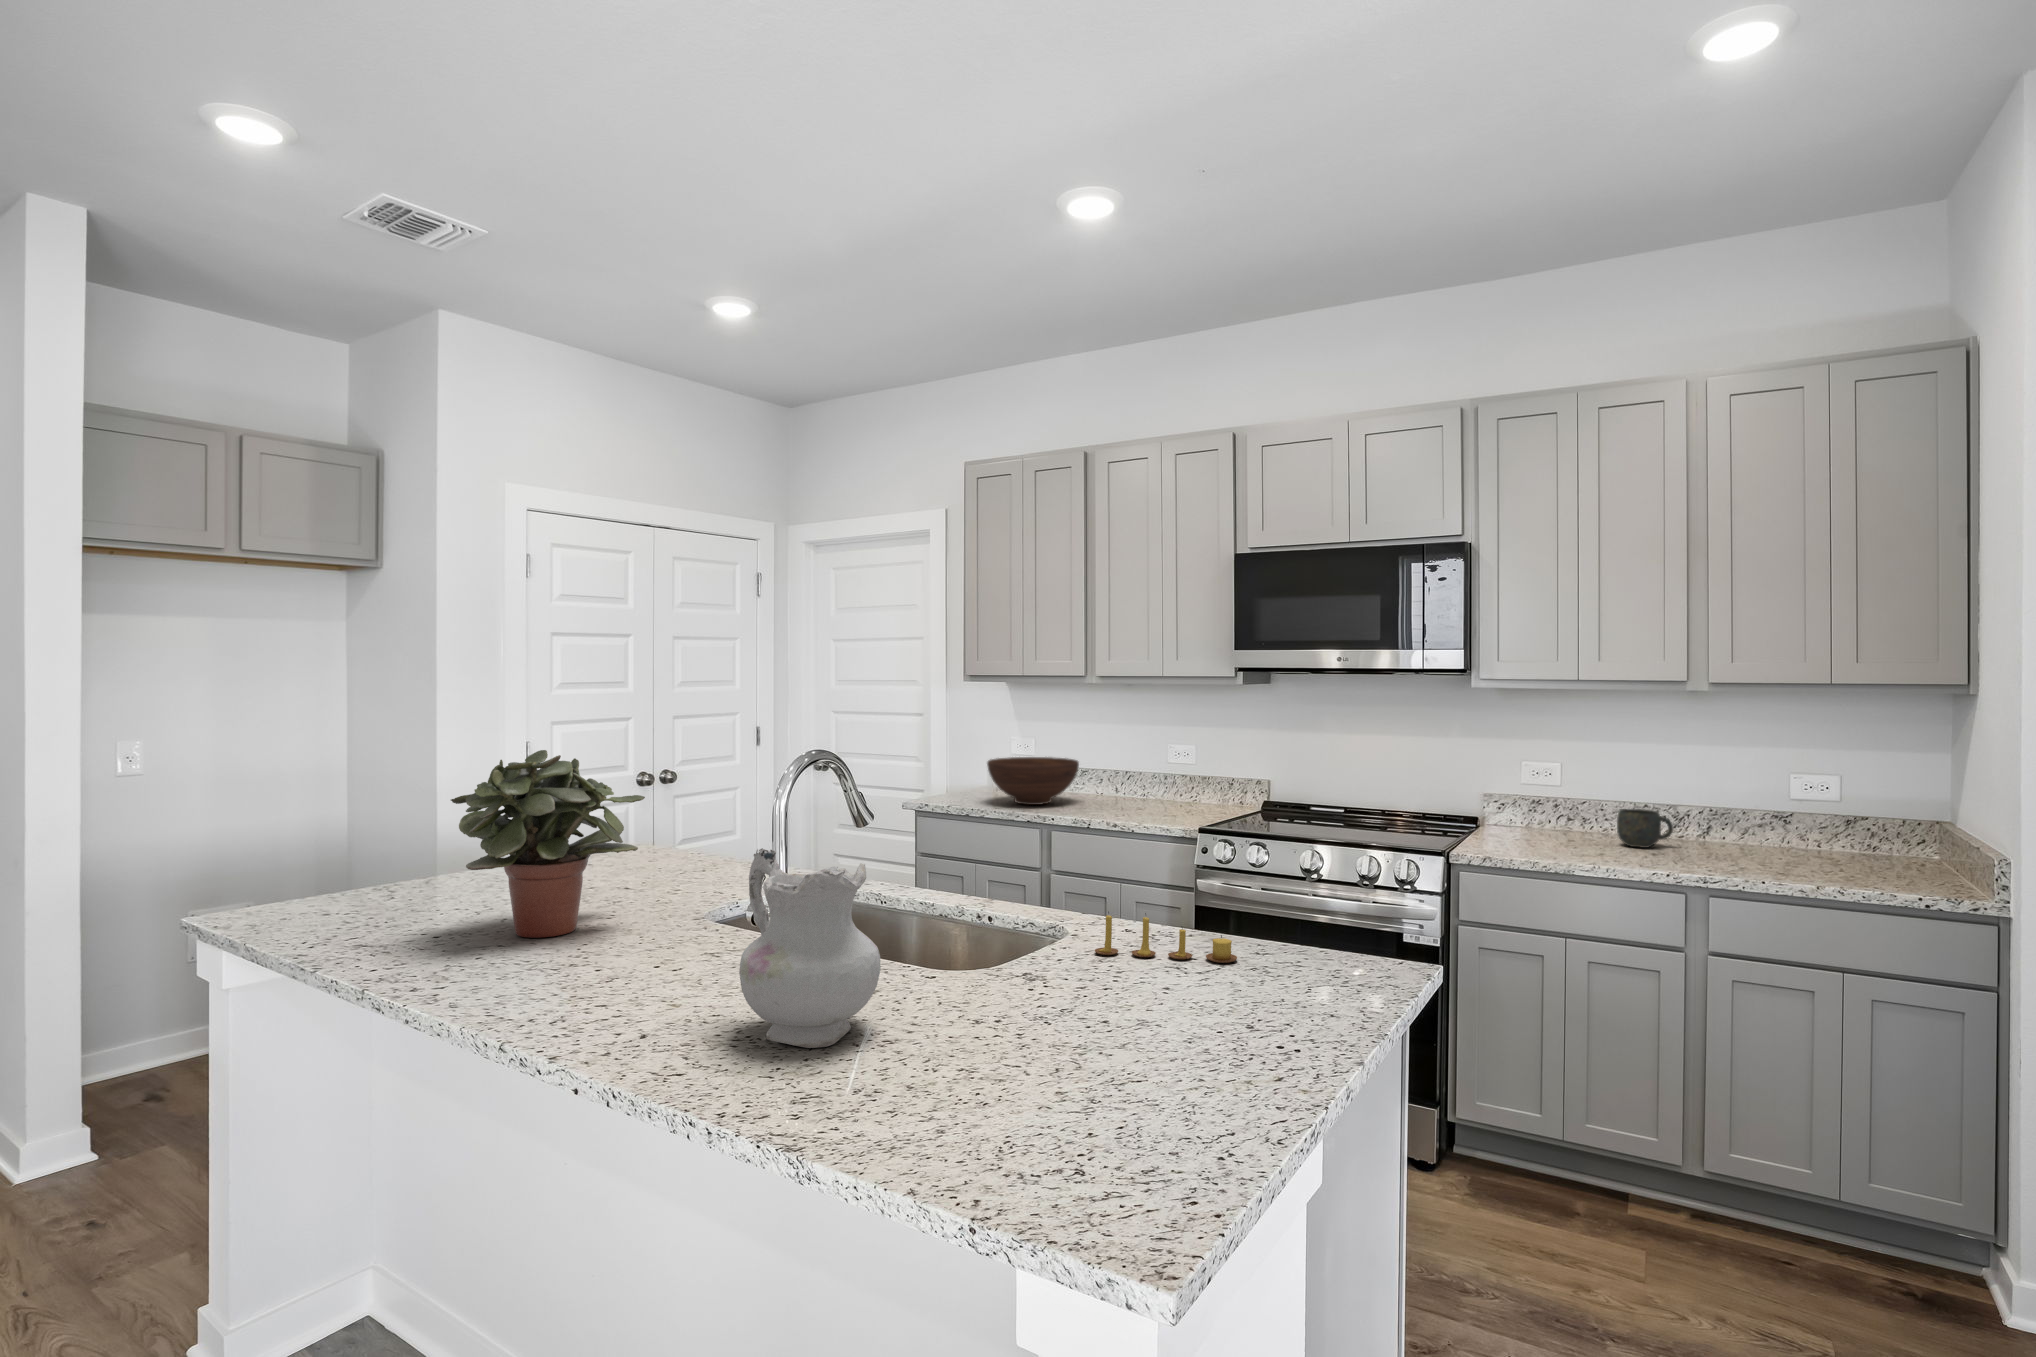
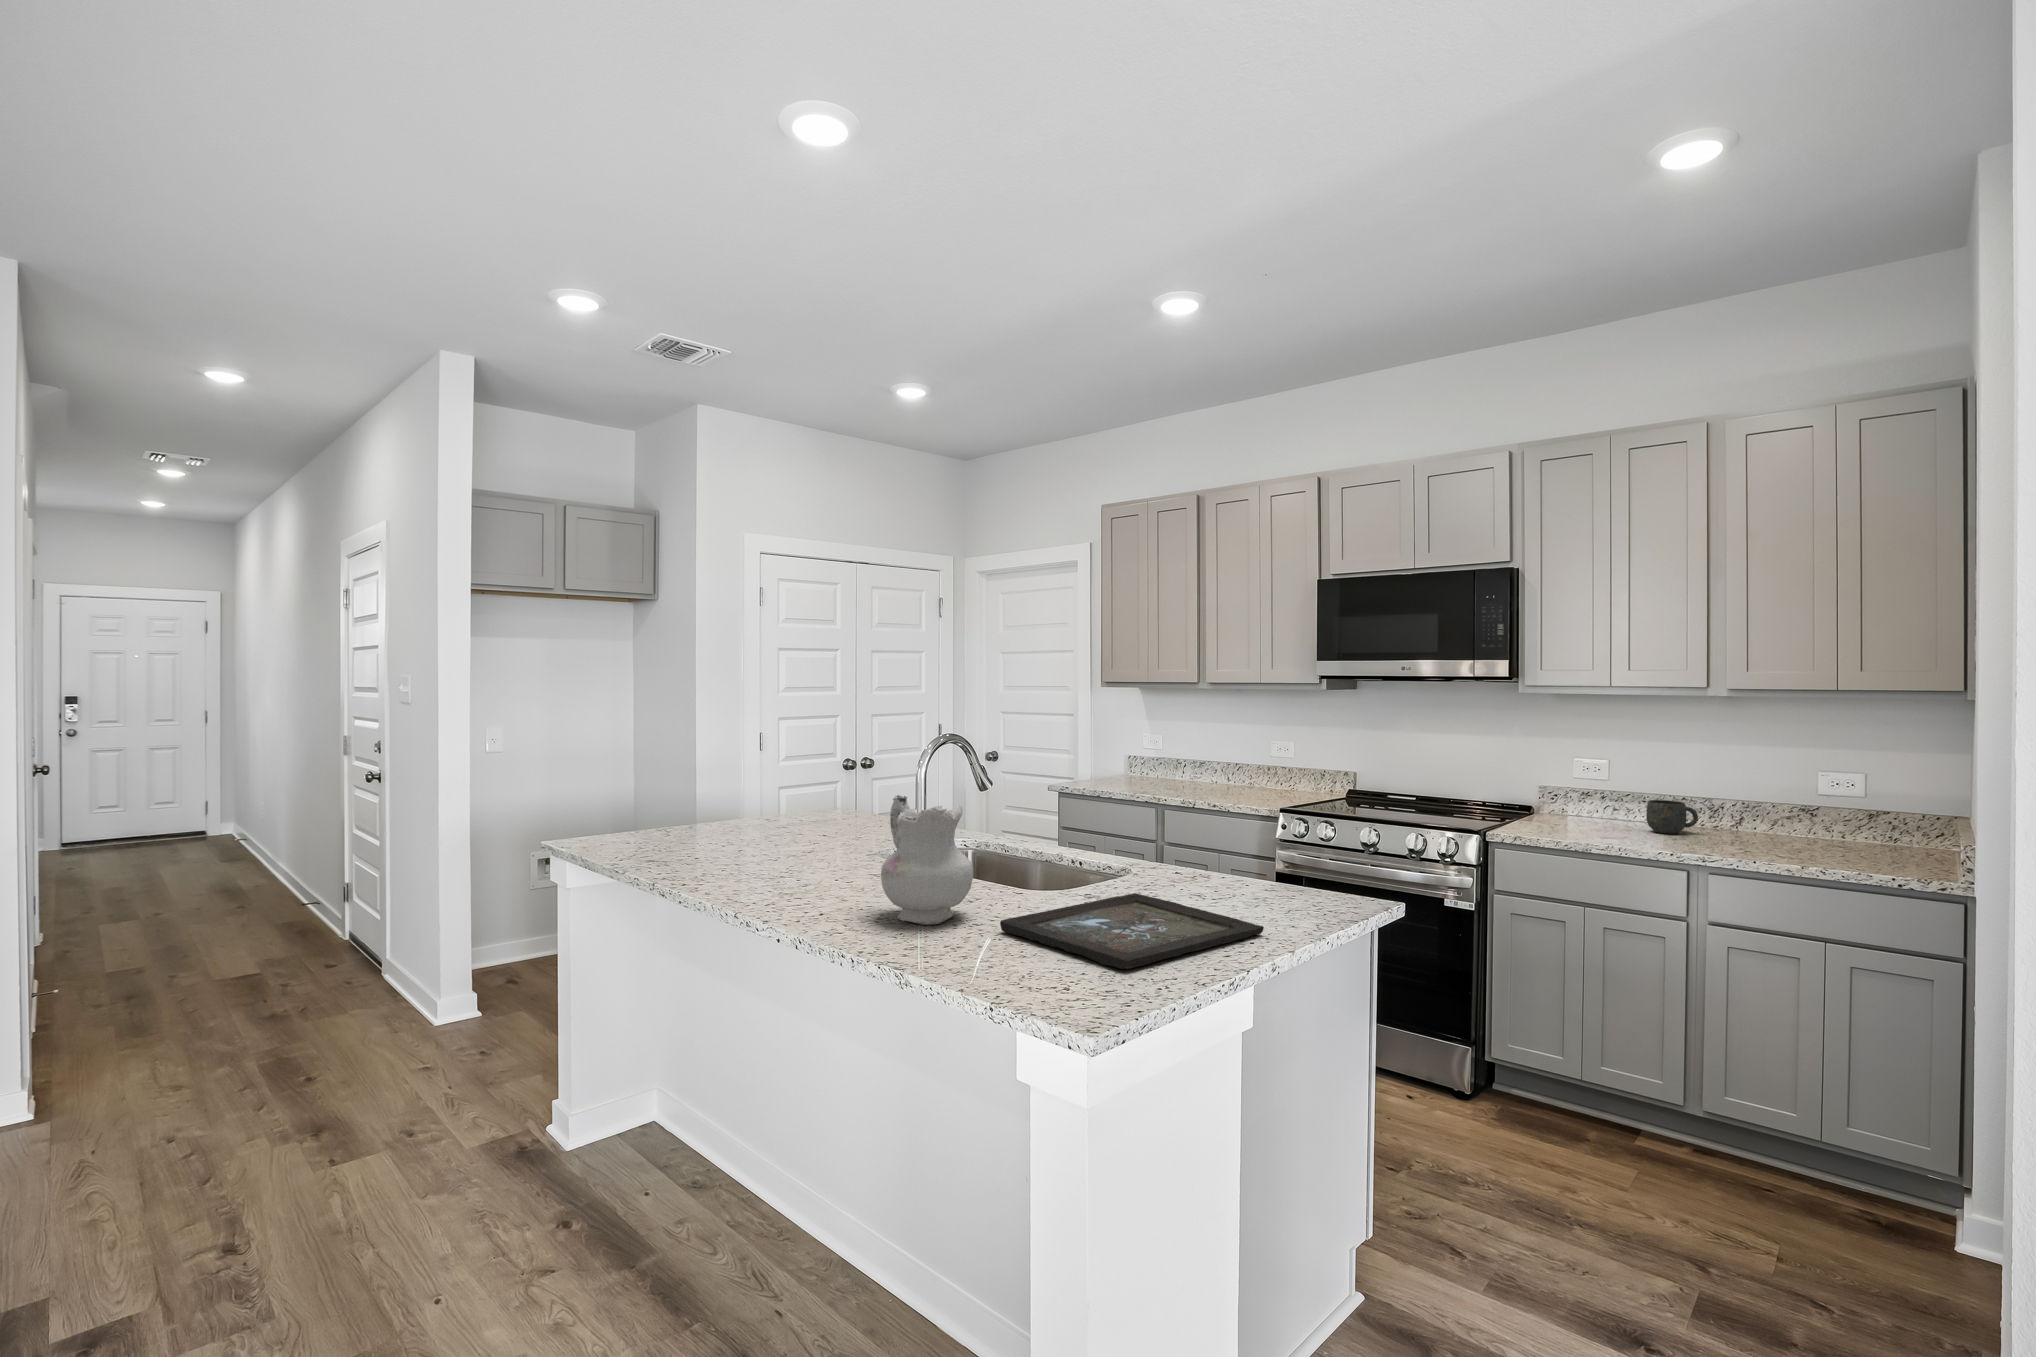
potted plant: present [451,750,645,938] -> none [708,731,835,860]
fruit bowl: present [987,757,1079,805] -> none [1116,749,1192,788]
candle: present [1095,912,1237,963] -> none [1143,854,1247,894]
tray: none [931,973,1304,1119] -> present [1000,893,1264,969]

